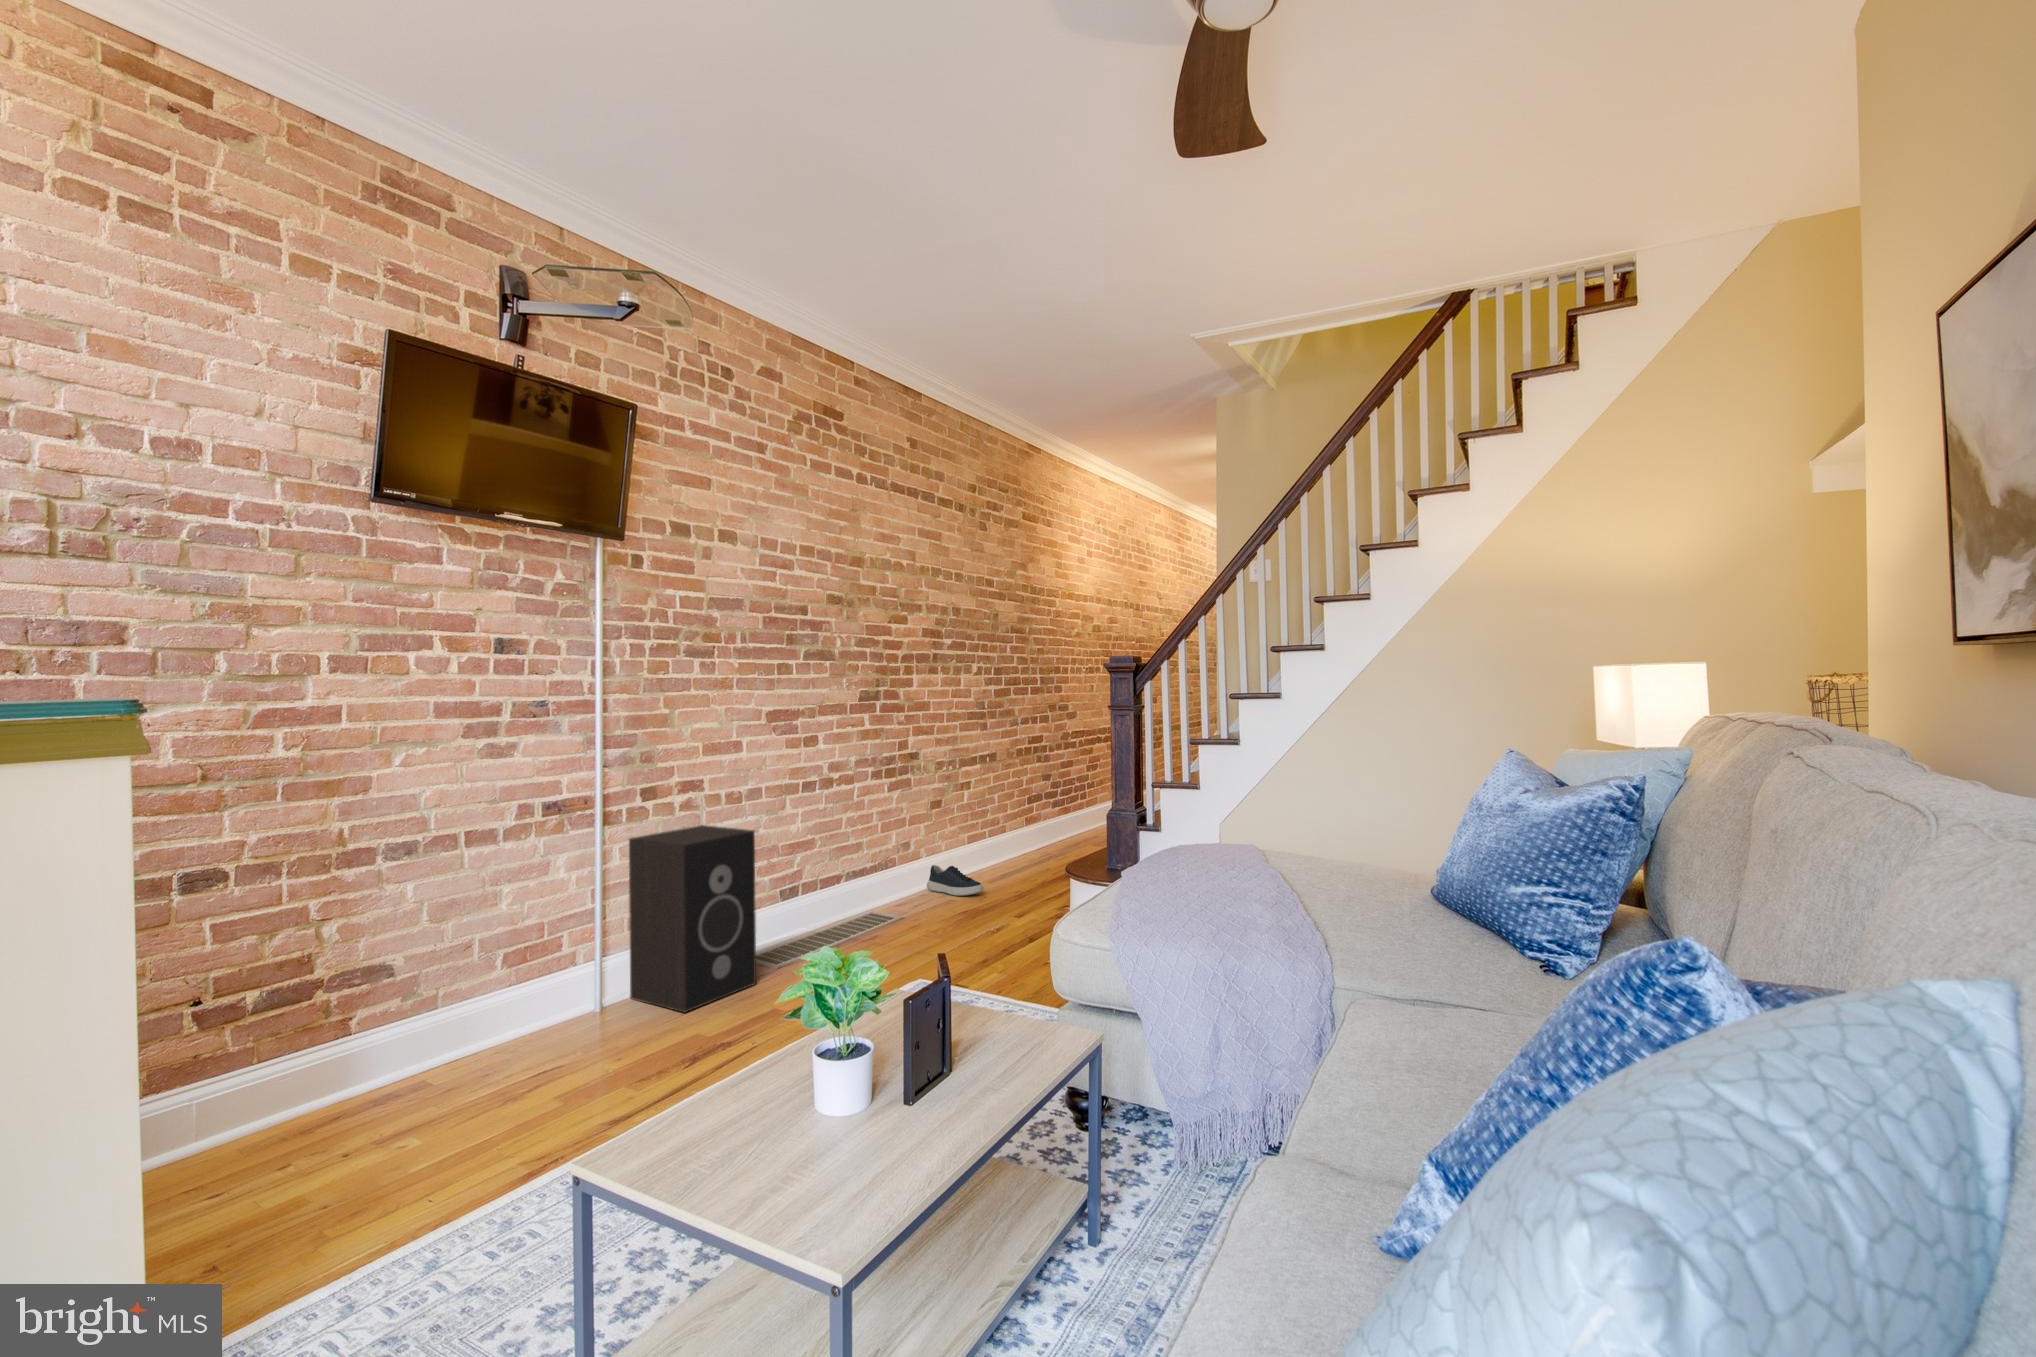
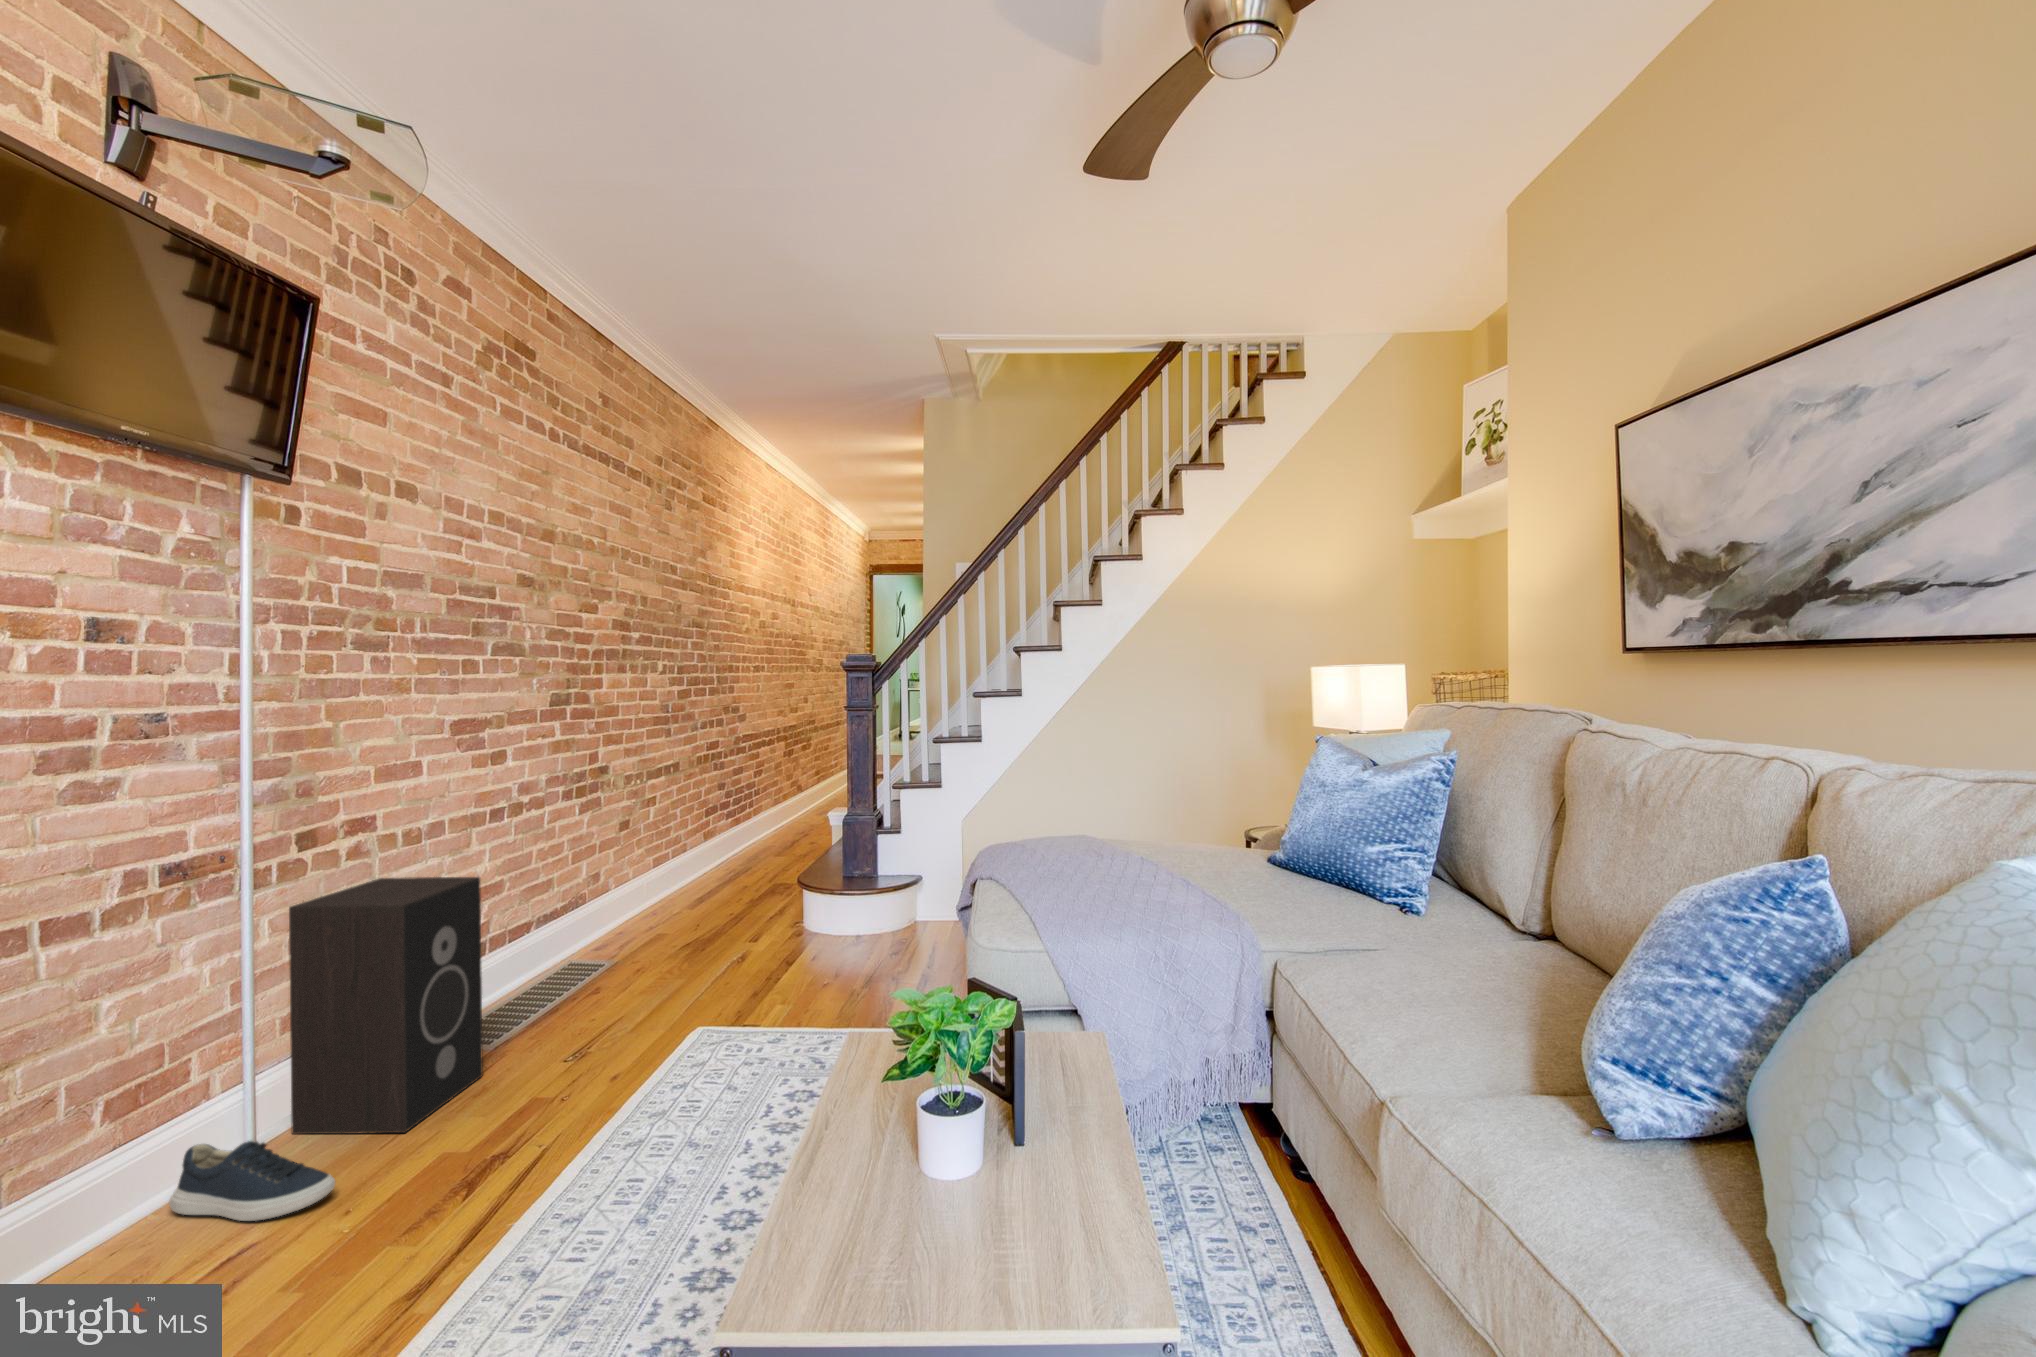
shoe: present [927,865,984,896] -> present [169,1141,335,1221]

